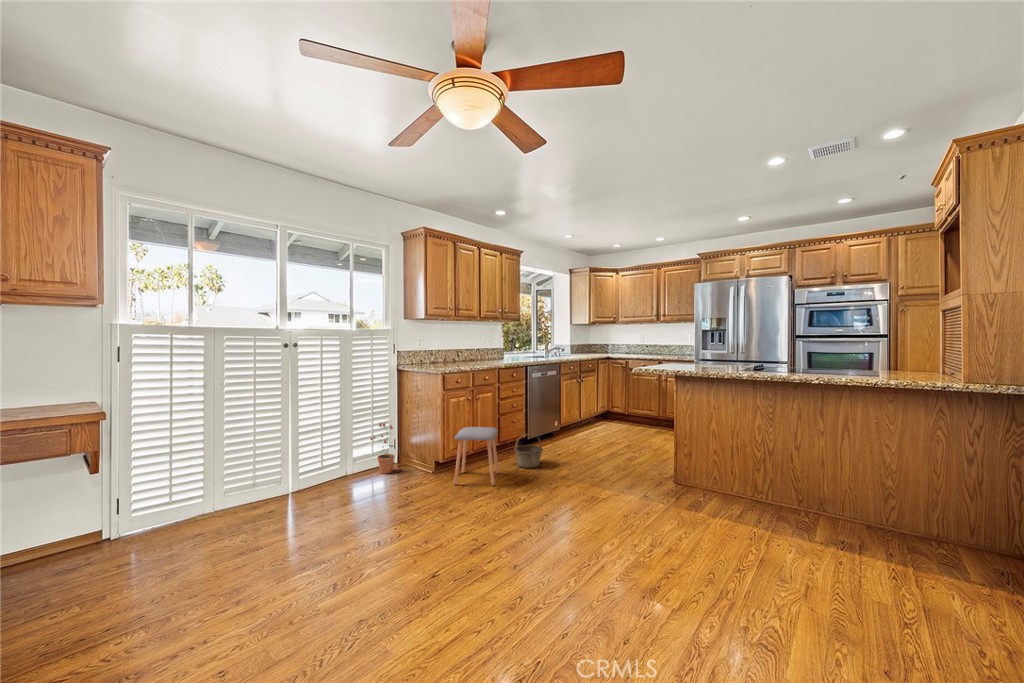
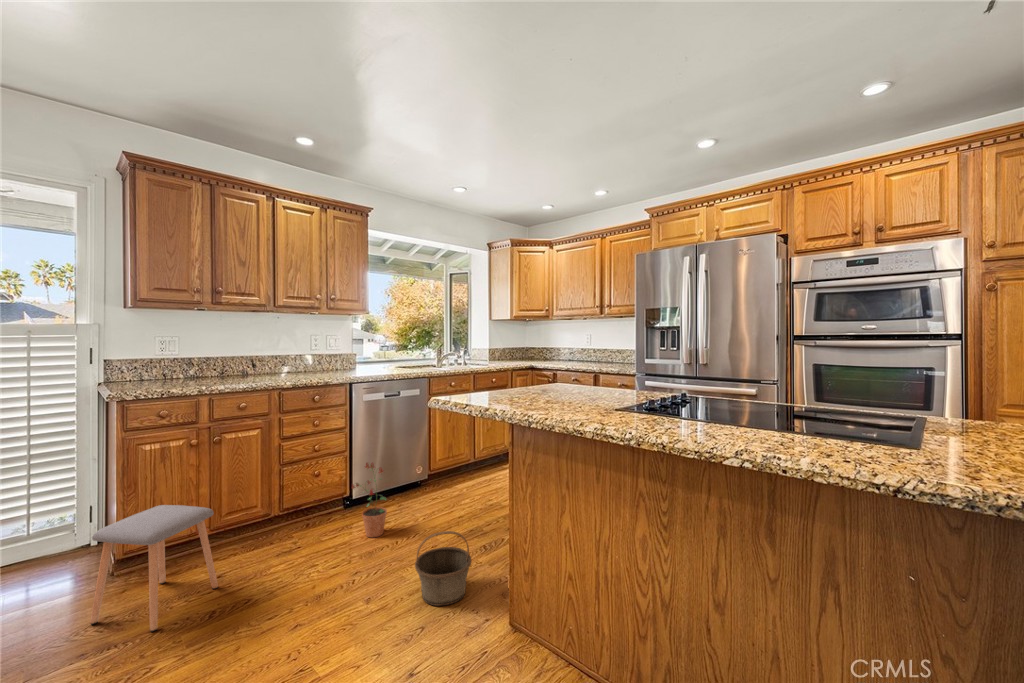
potted plant: present [370,423,395,473] -> present [352,463,387,537]
basket: present [514,434,543,468] -> present [415,531,471,606]

